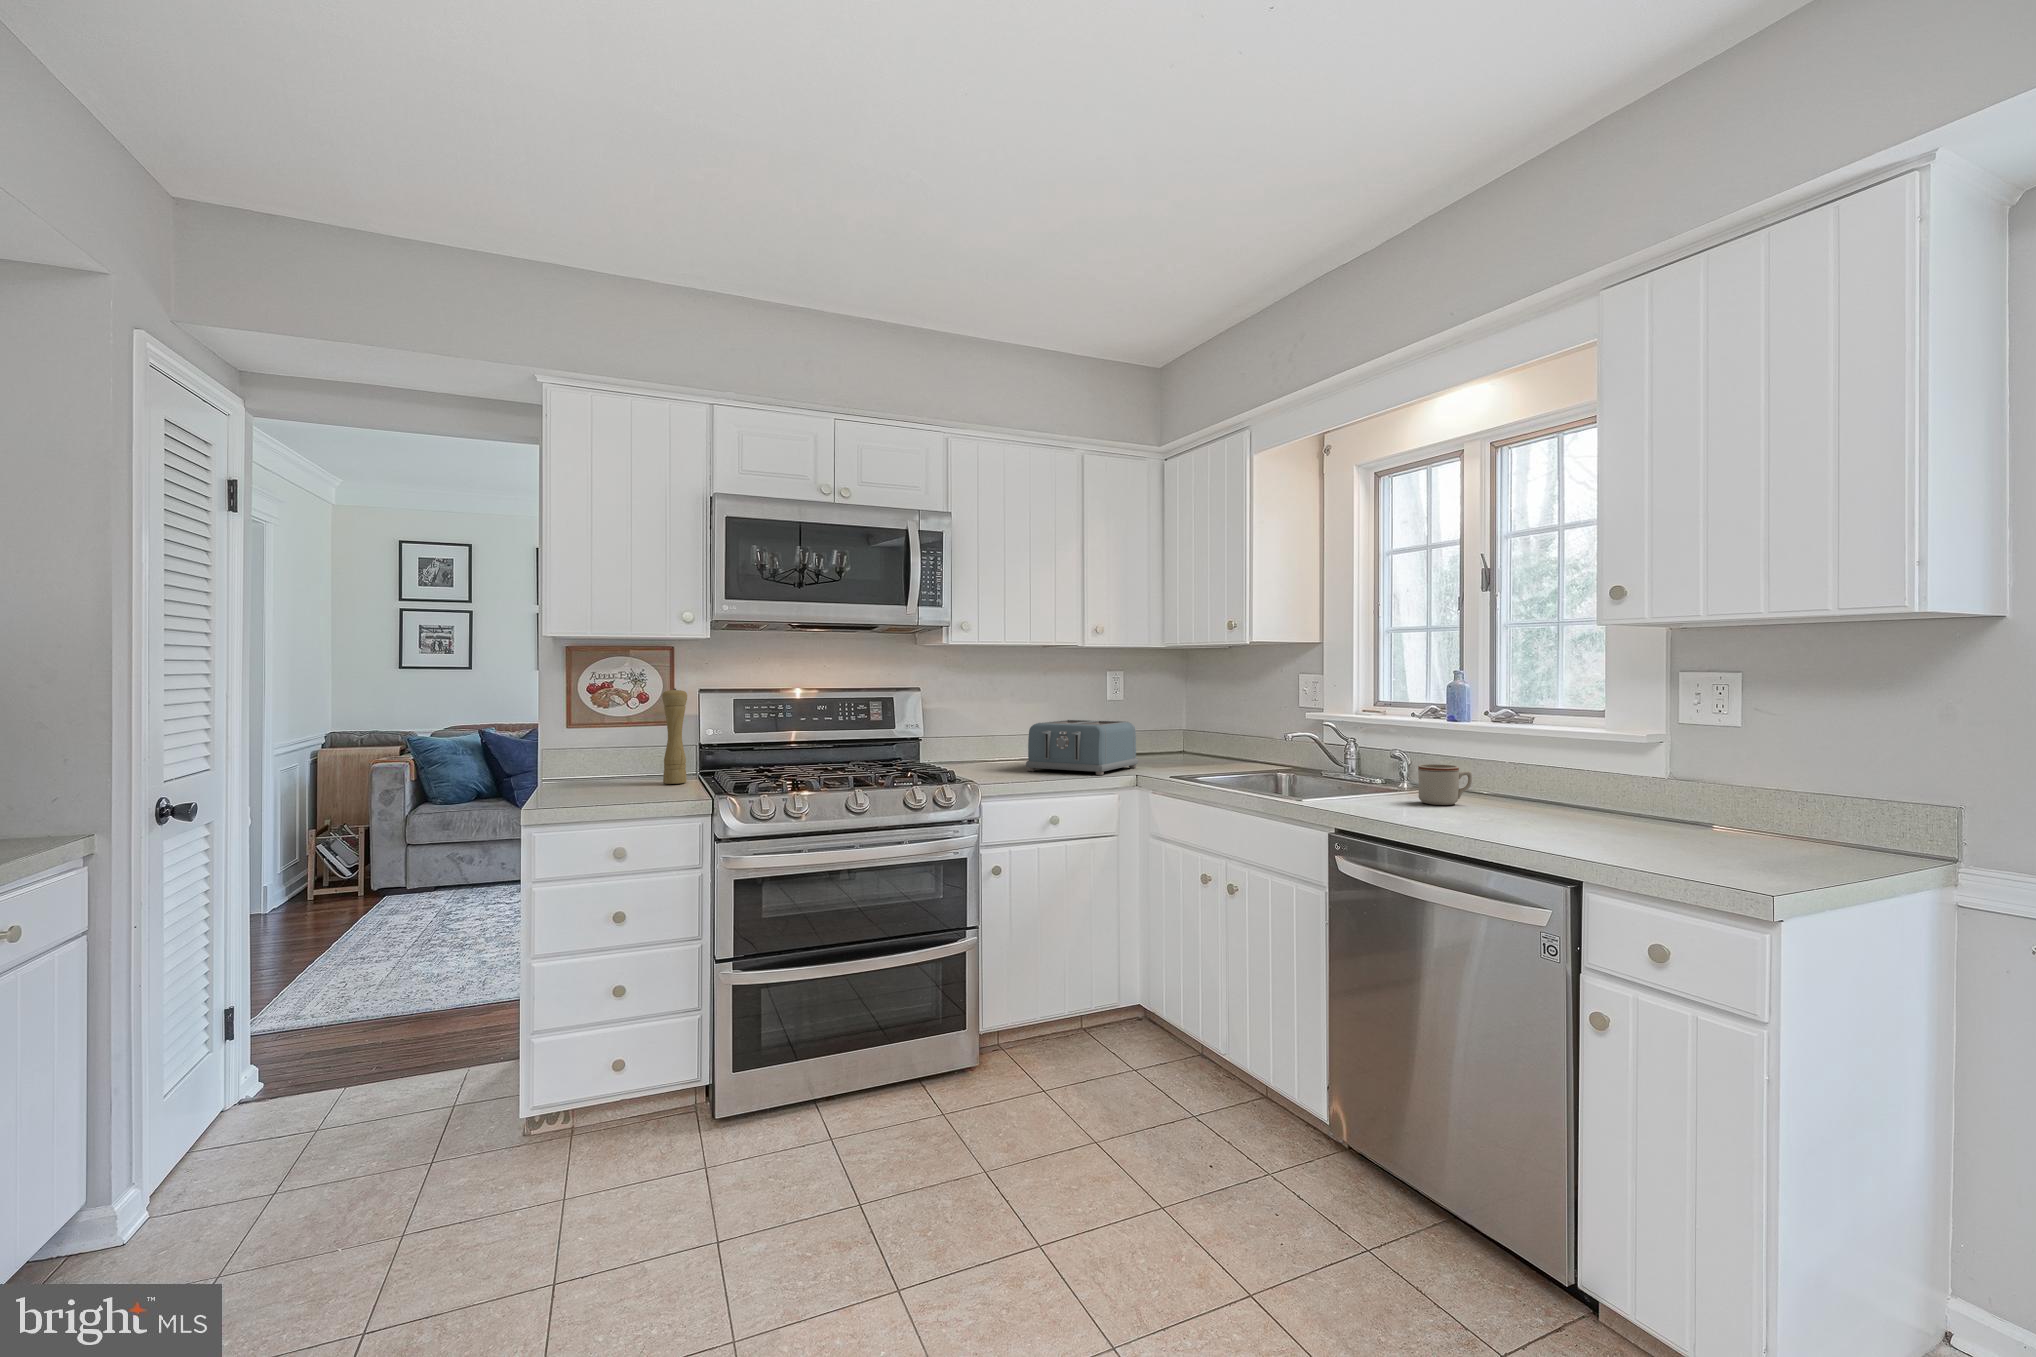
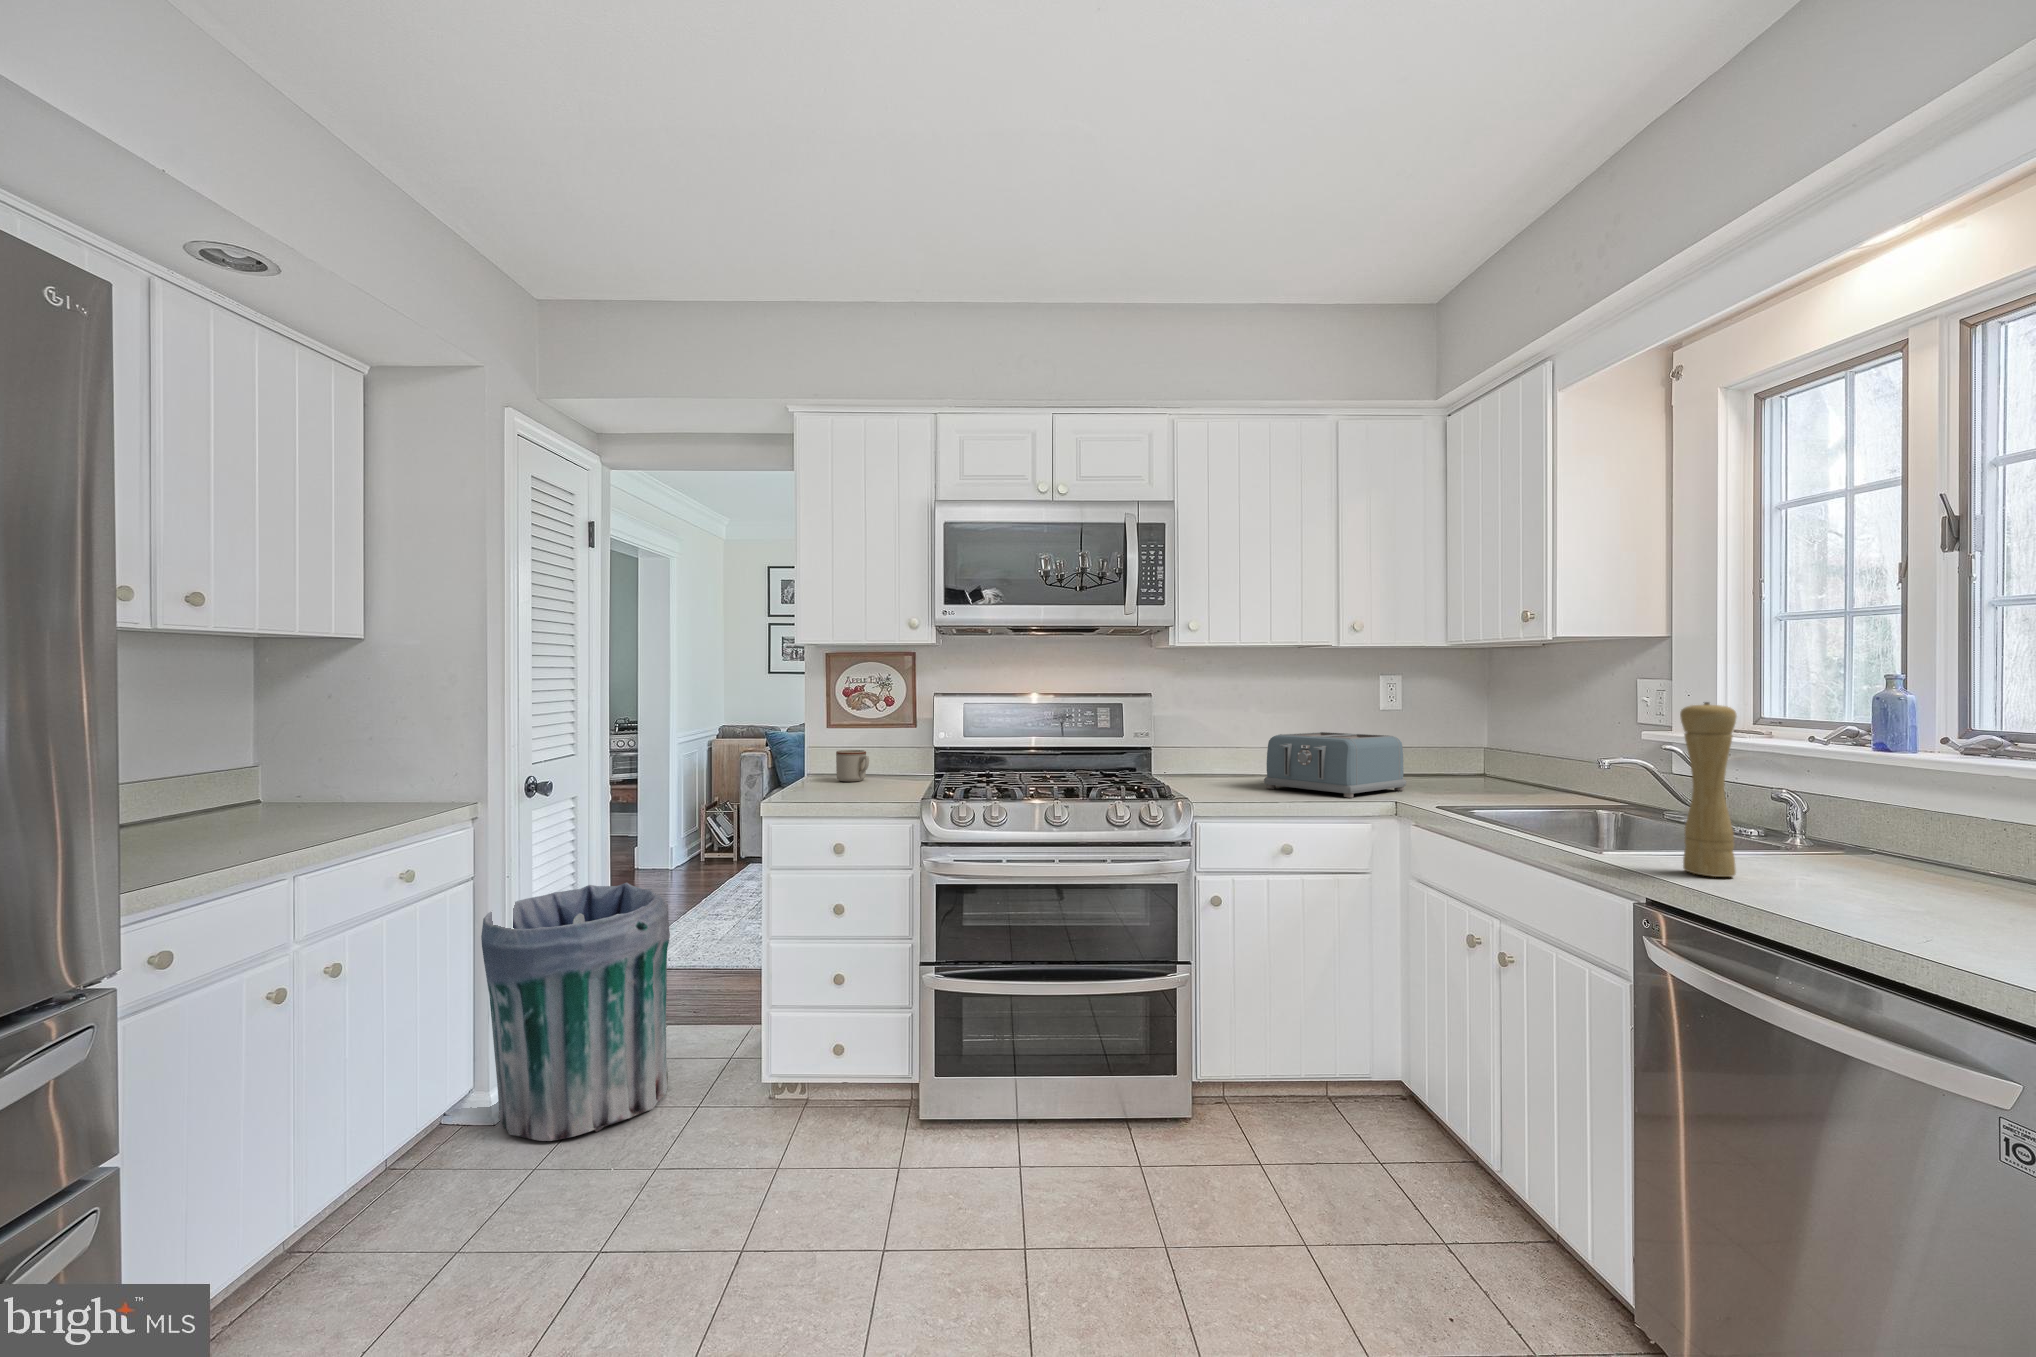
pepper mill: present [662,689,687,784] -> present [1680,702,1737,877]
mug: present [1418,764,1472,805] -> present [836,750,869,781]
trash can: none [167,913,416,1218] -> present [481,882,670,1141]

